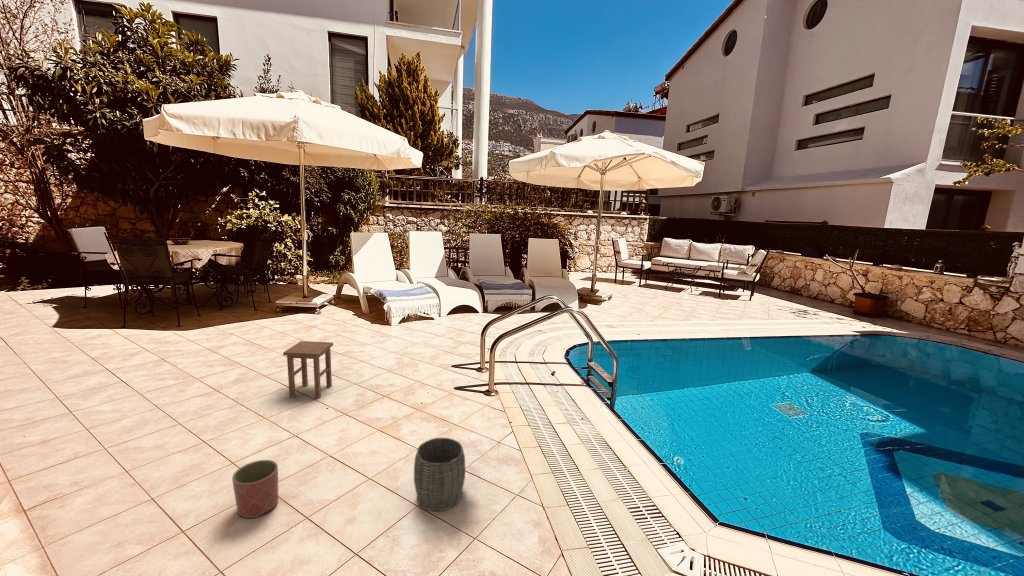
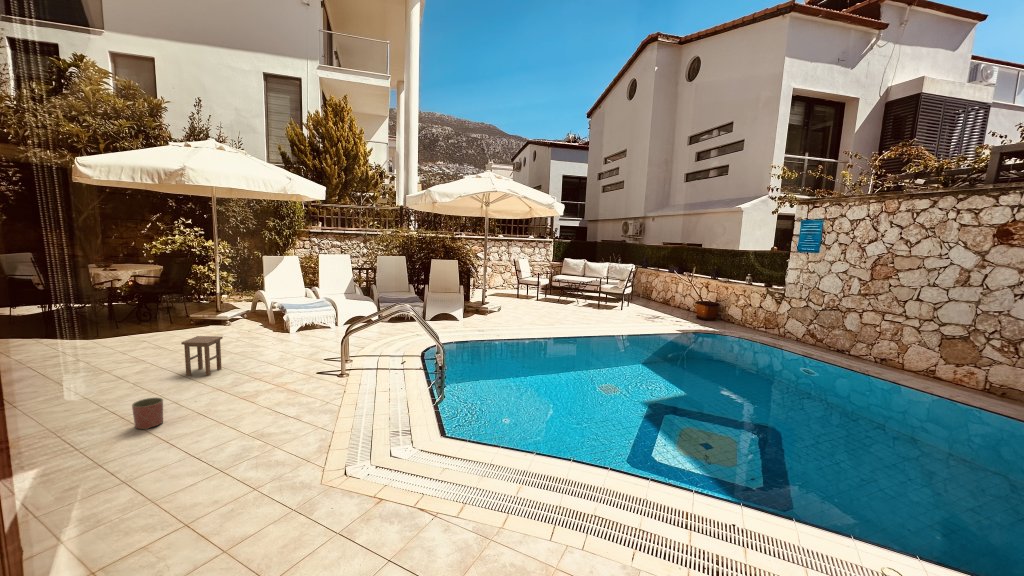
woven basket: present [414,438,465,511] -> none [252,384,288,424]

